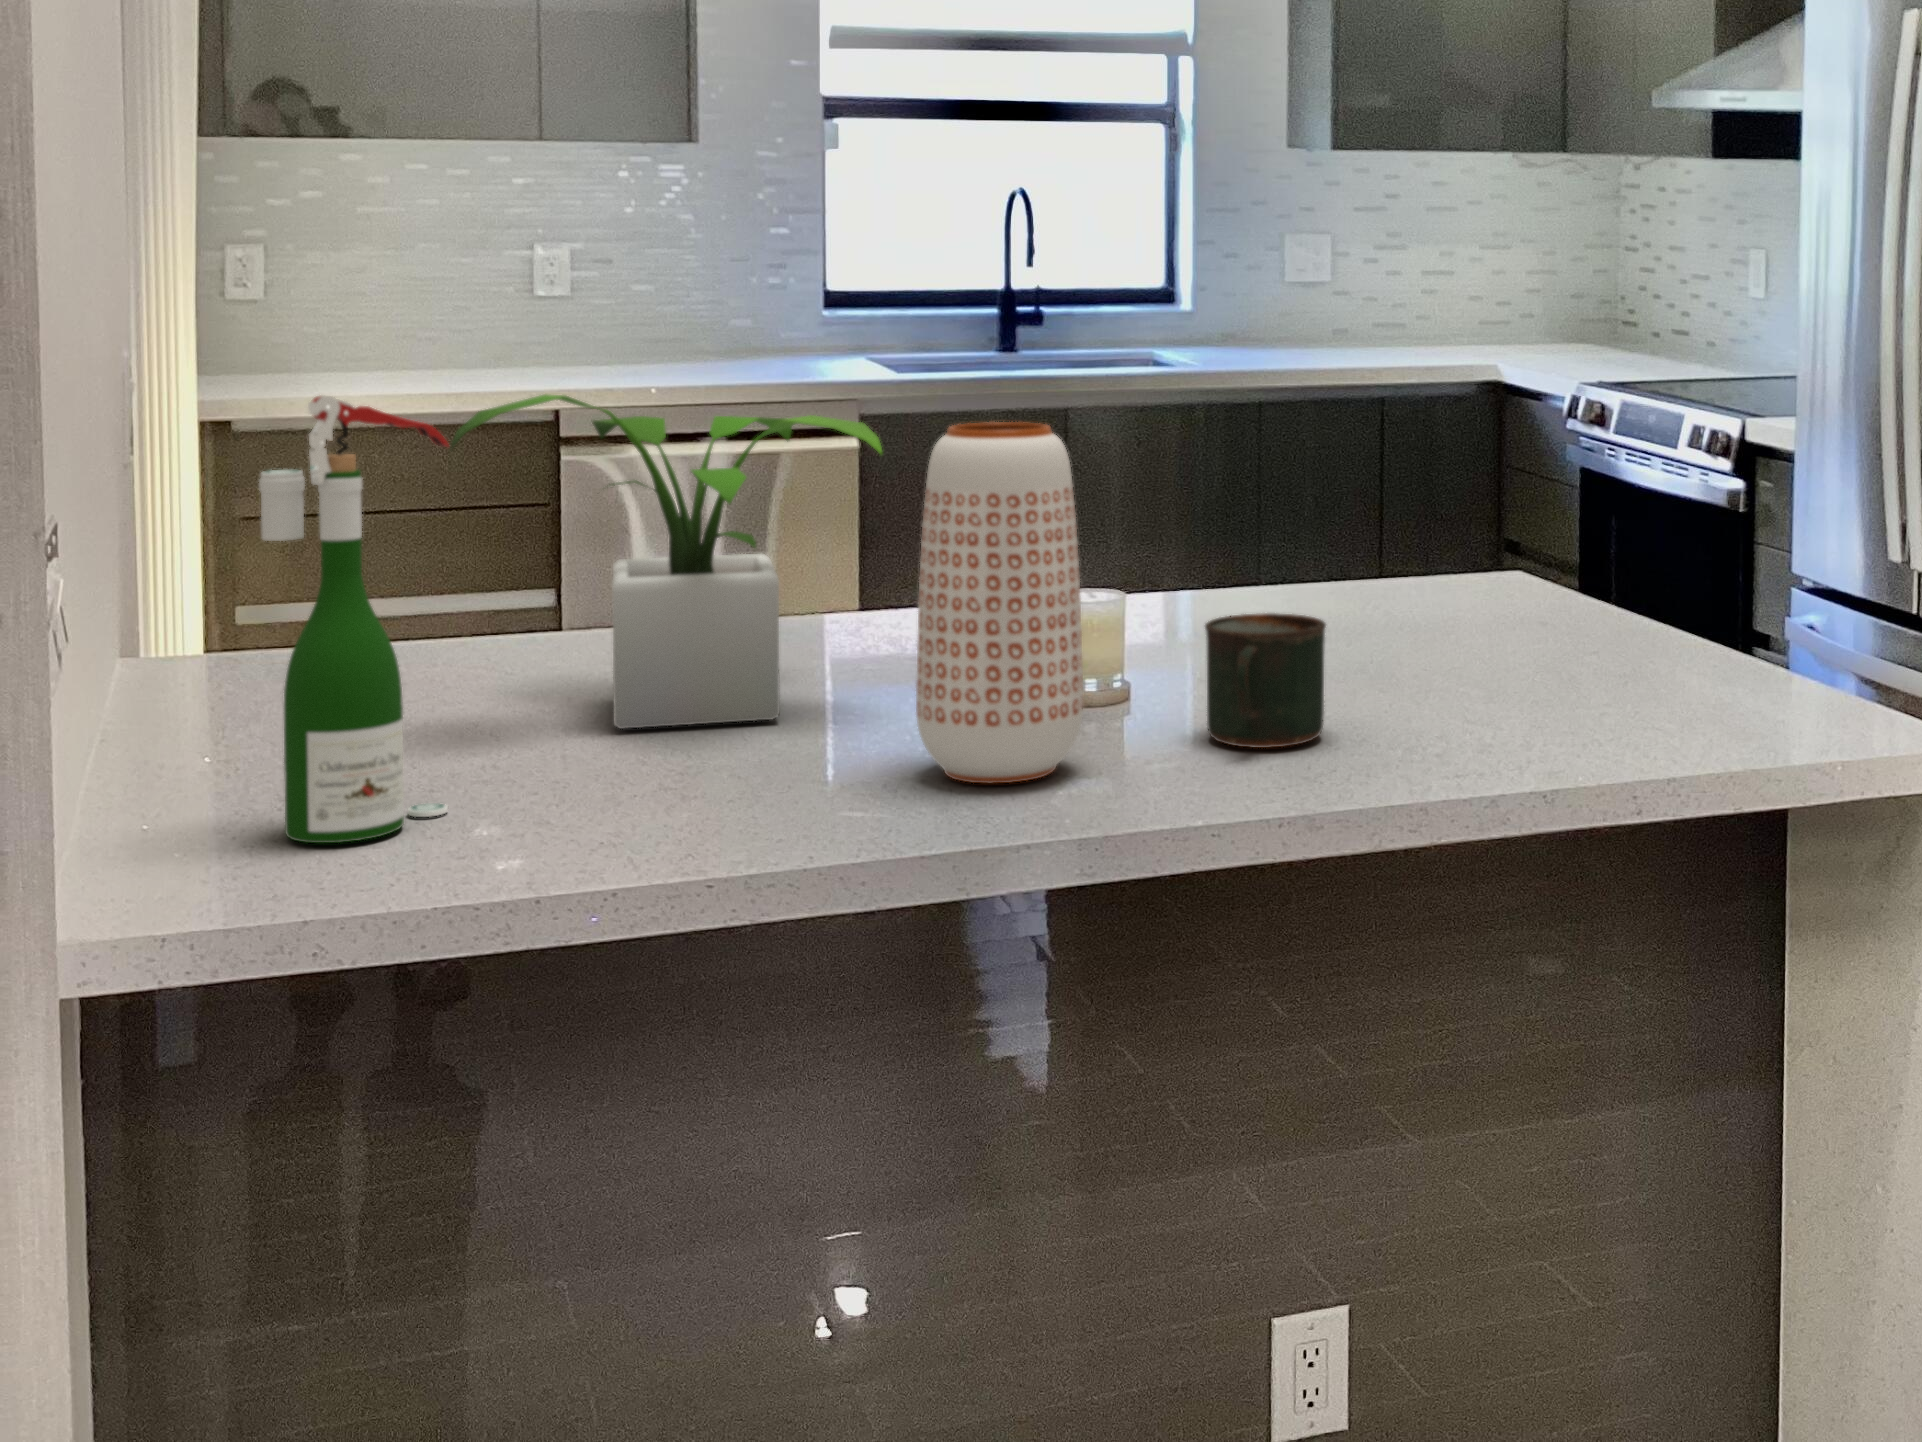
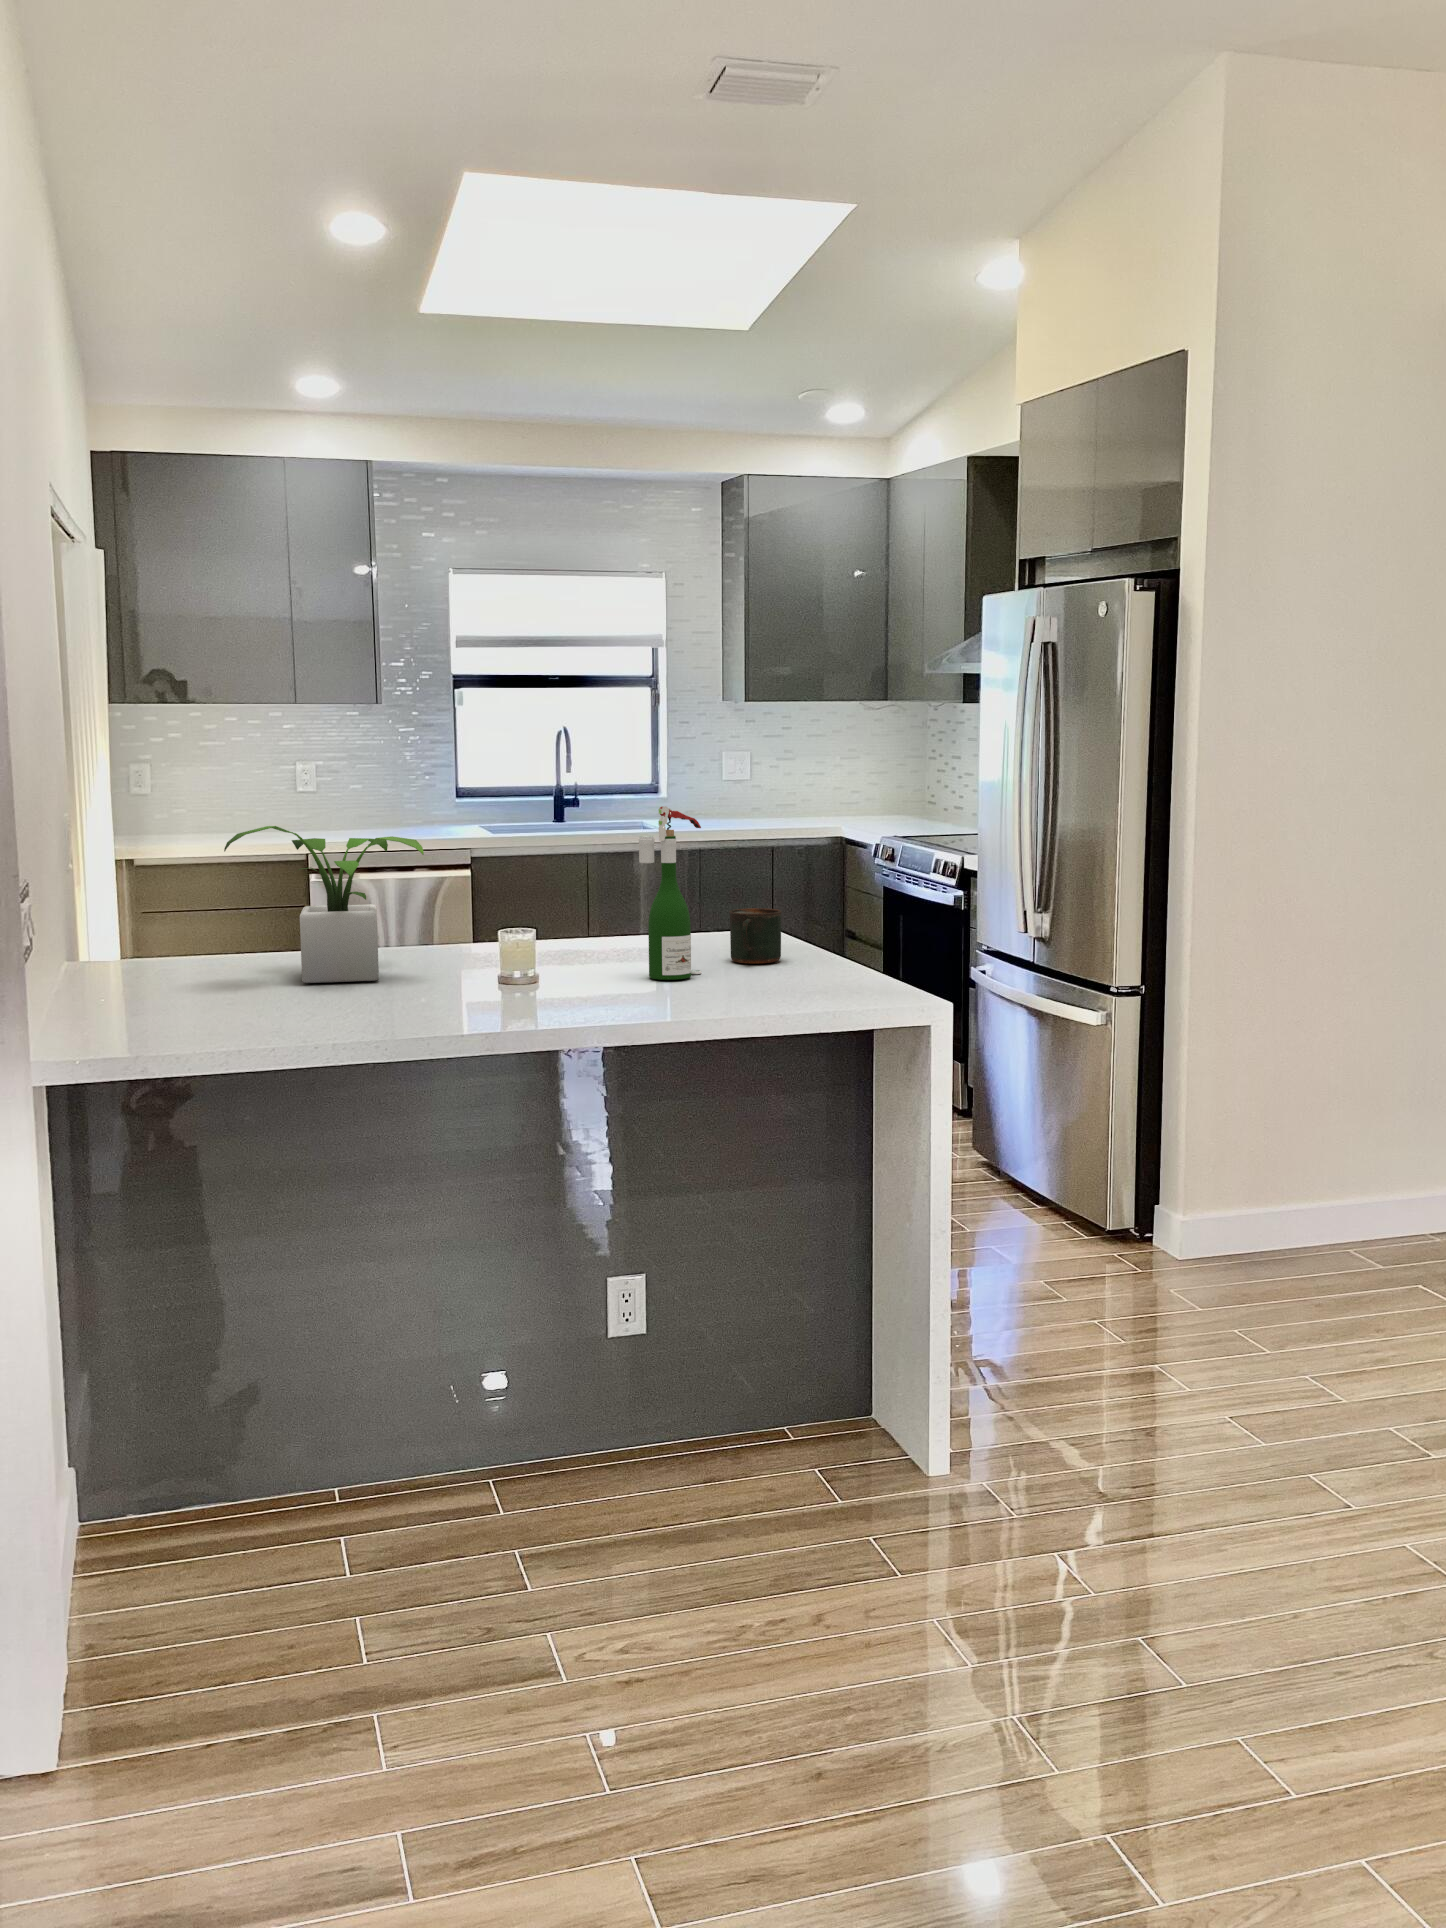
wine bottle: present [259,395,449,843] -> present [639,806,701,980]
vase: present [916,422,1084,783] -> none [434,837,511,1004]
mug: present [1205,613,1326,748] -> present [729,908,782,964]

